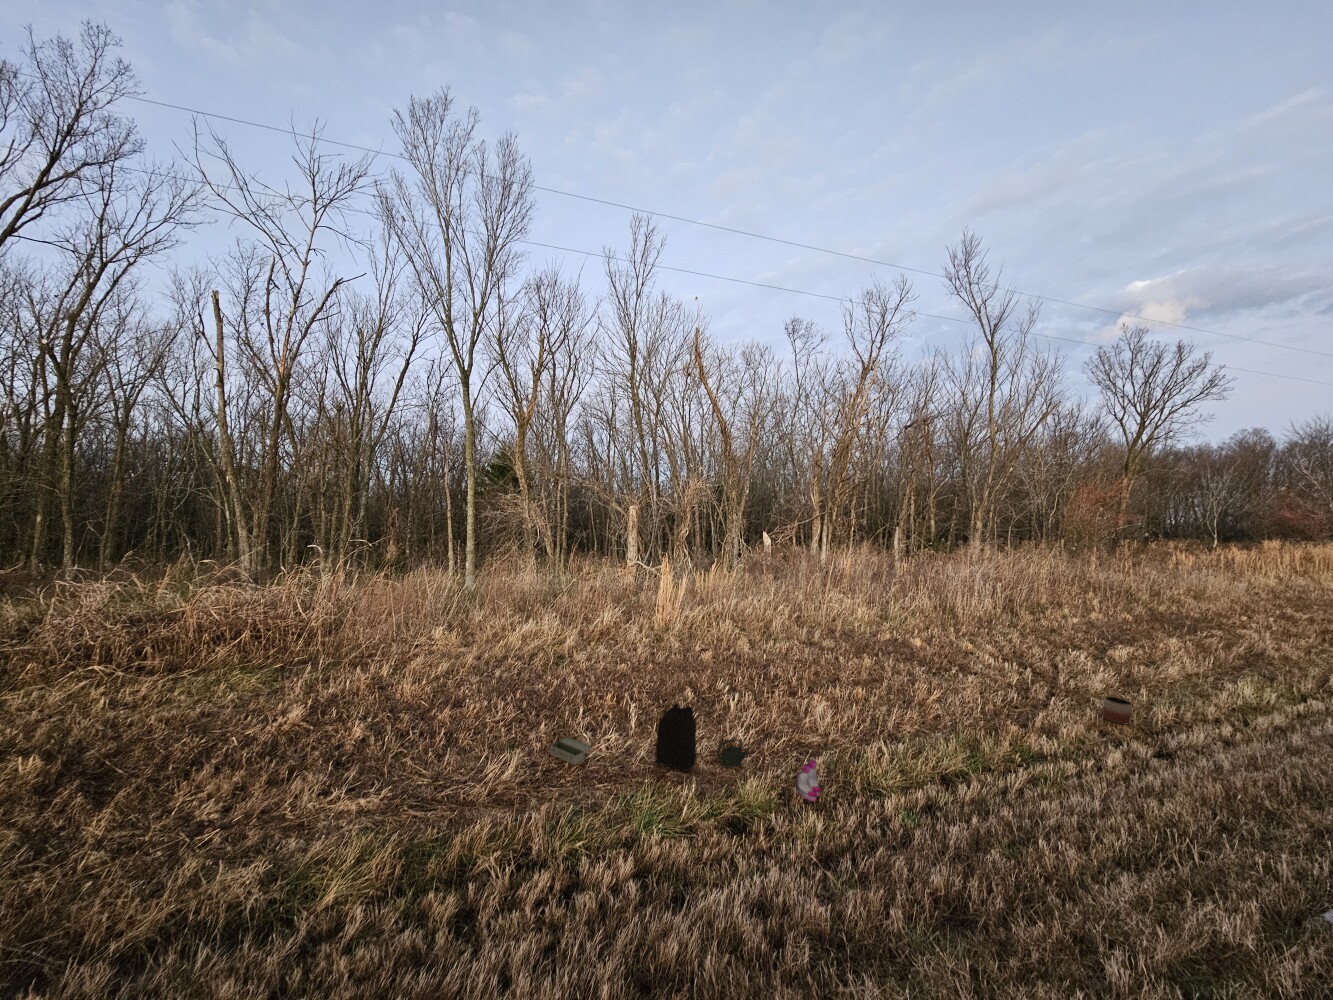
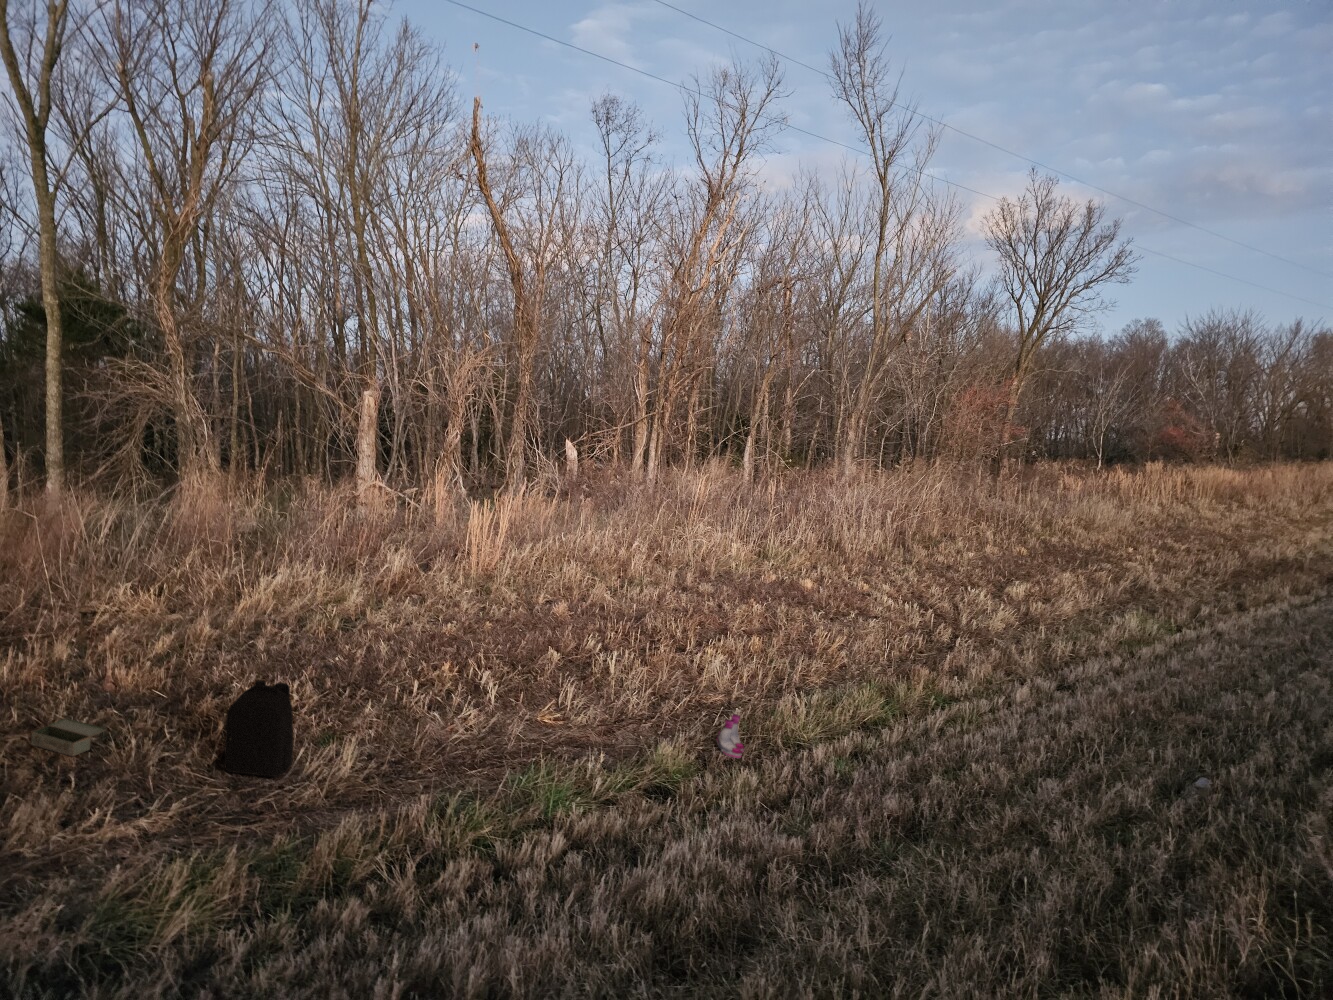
planter: present [1103,697,1132,724] -> none [1007,634,1036,662]
backpack: present [655,704,697,770] -> present [224,680,293,777]
toolbox: present [550,737,592,765] -> present [31,719,106,756]
watering can: present [717,739,754,768] -> none [617,700,658,735]

